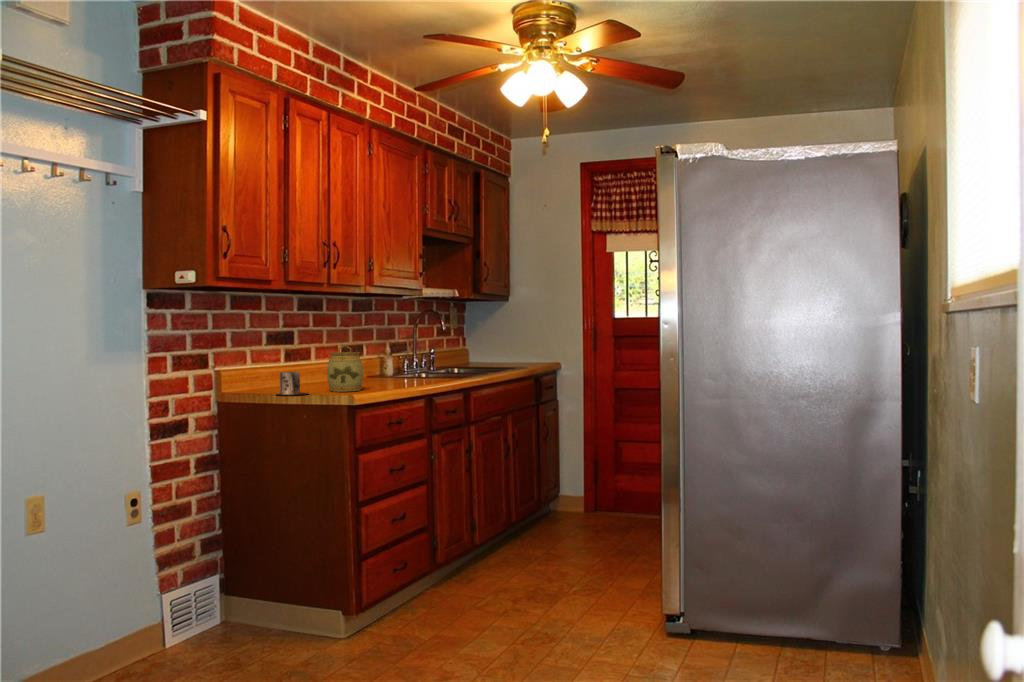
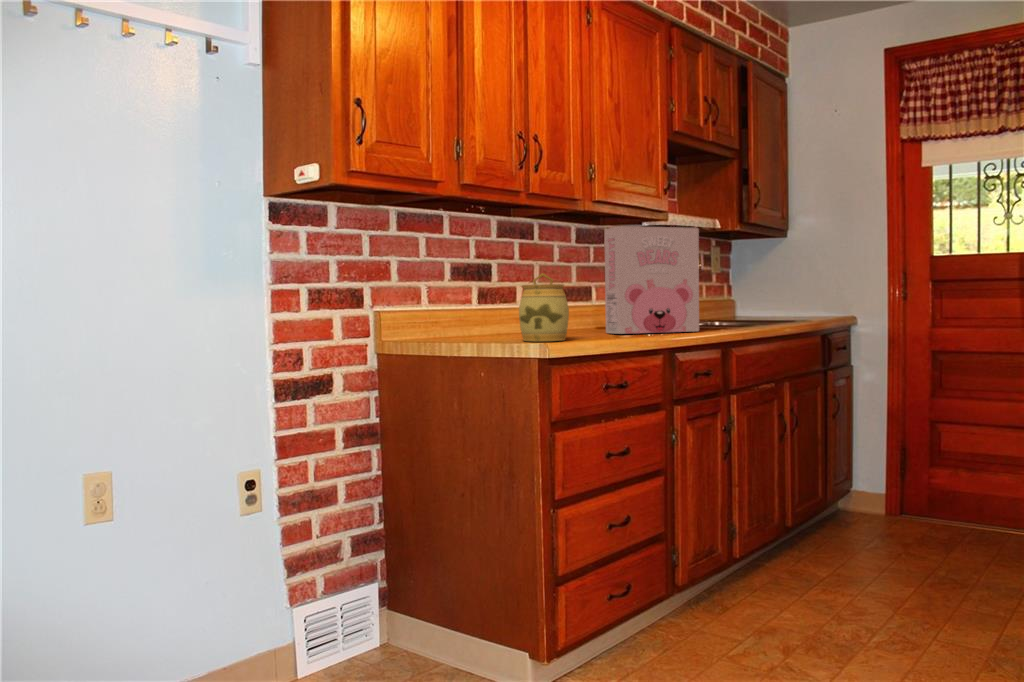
cereal box: none [382,308,449,384] -> present [605,226,699,334]
mug: present [277,372,308,395] -> none [441,311,488,345]

